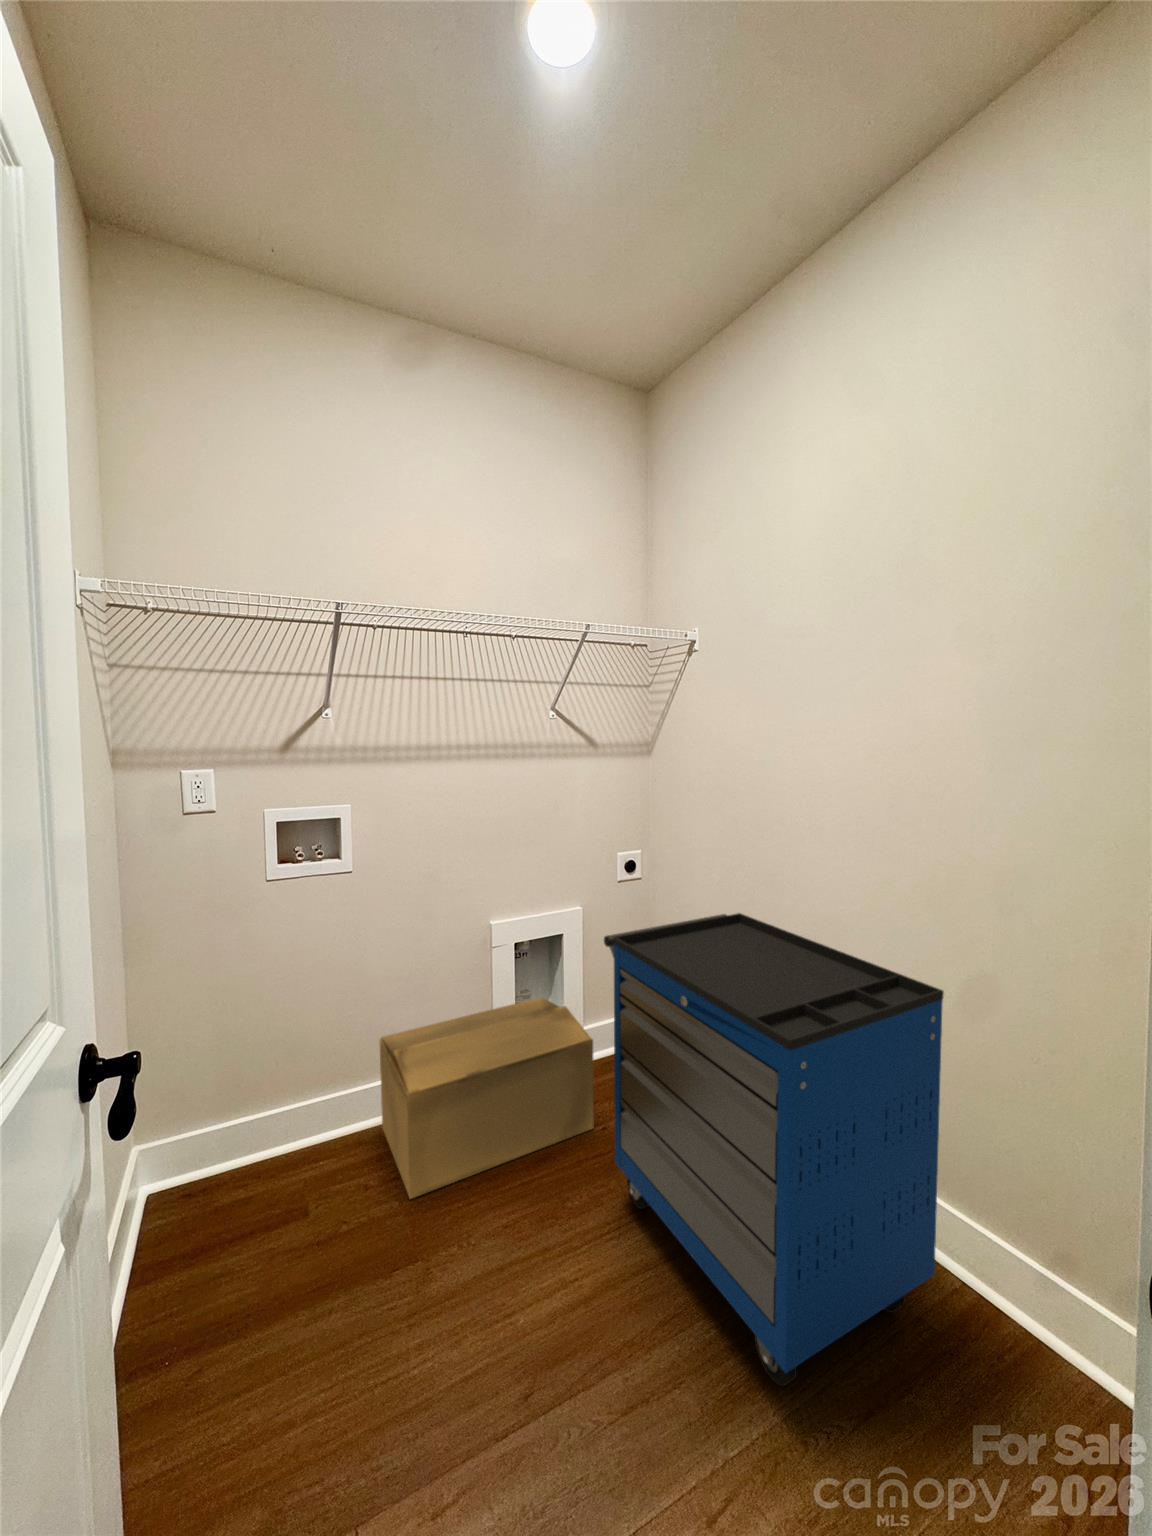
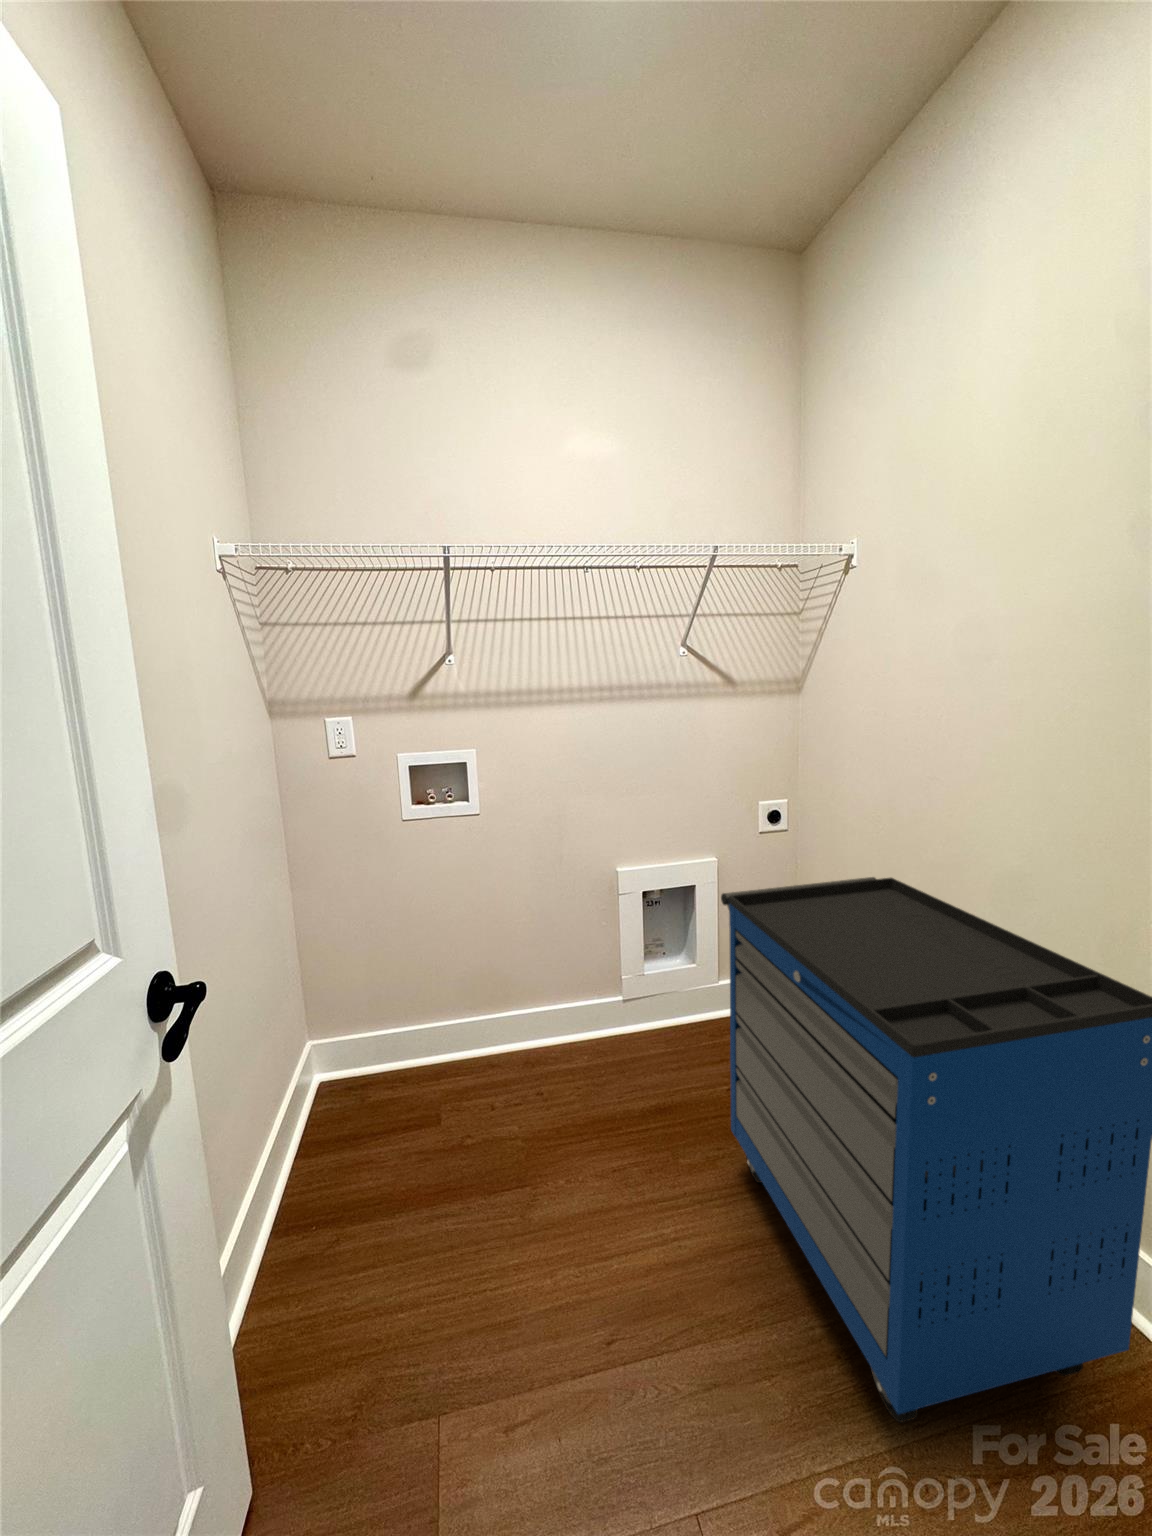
cardboard box: present [380,997,594,1199] -> none [509,947,719,1126]

